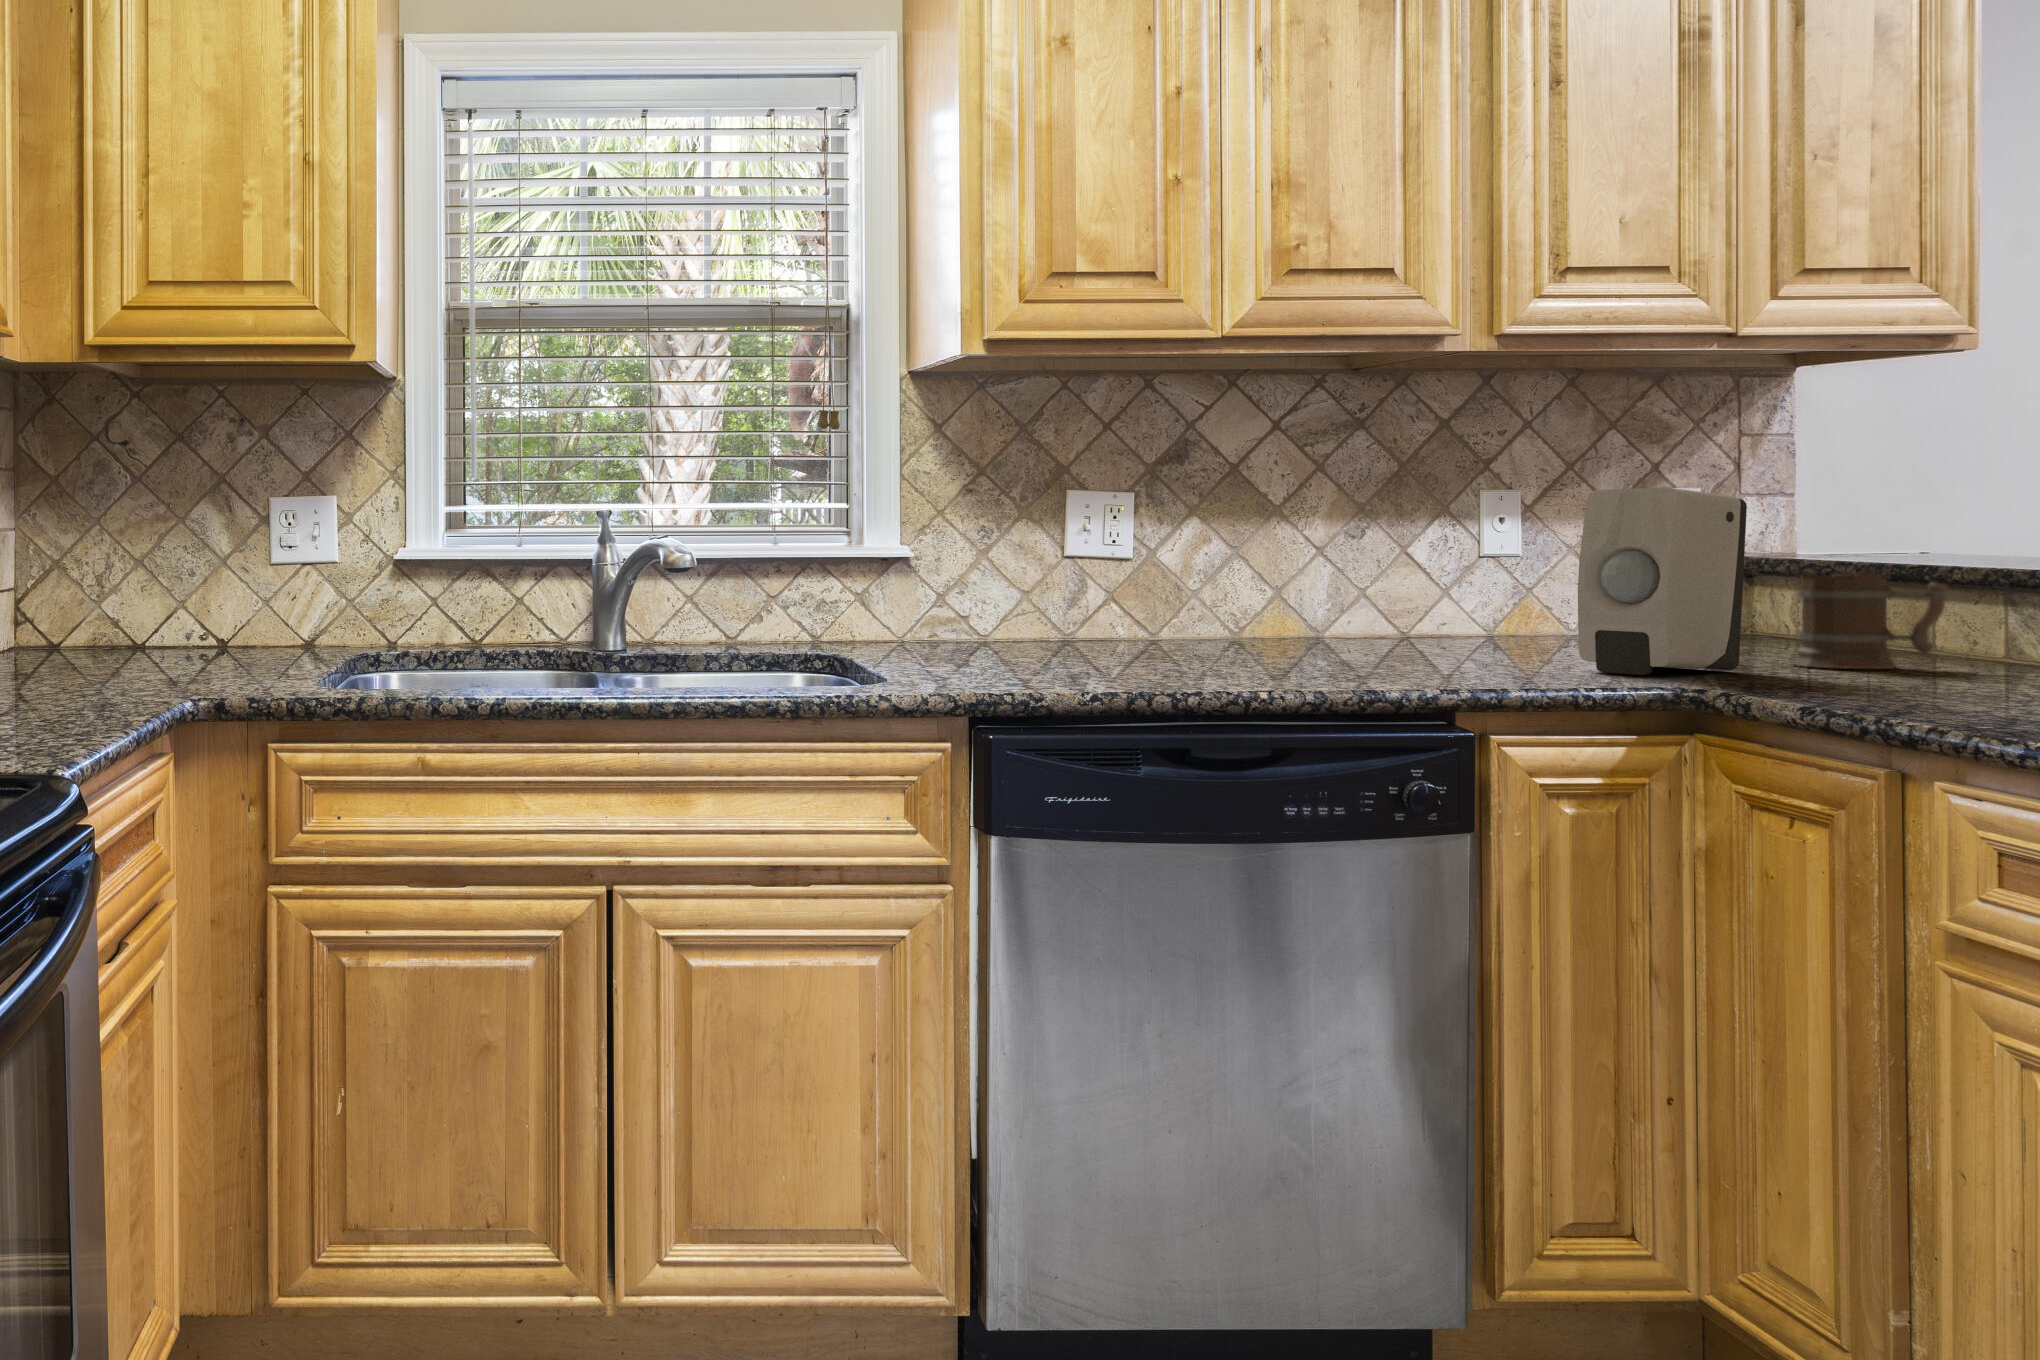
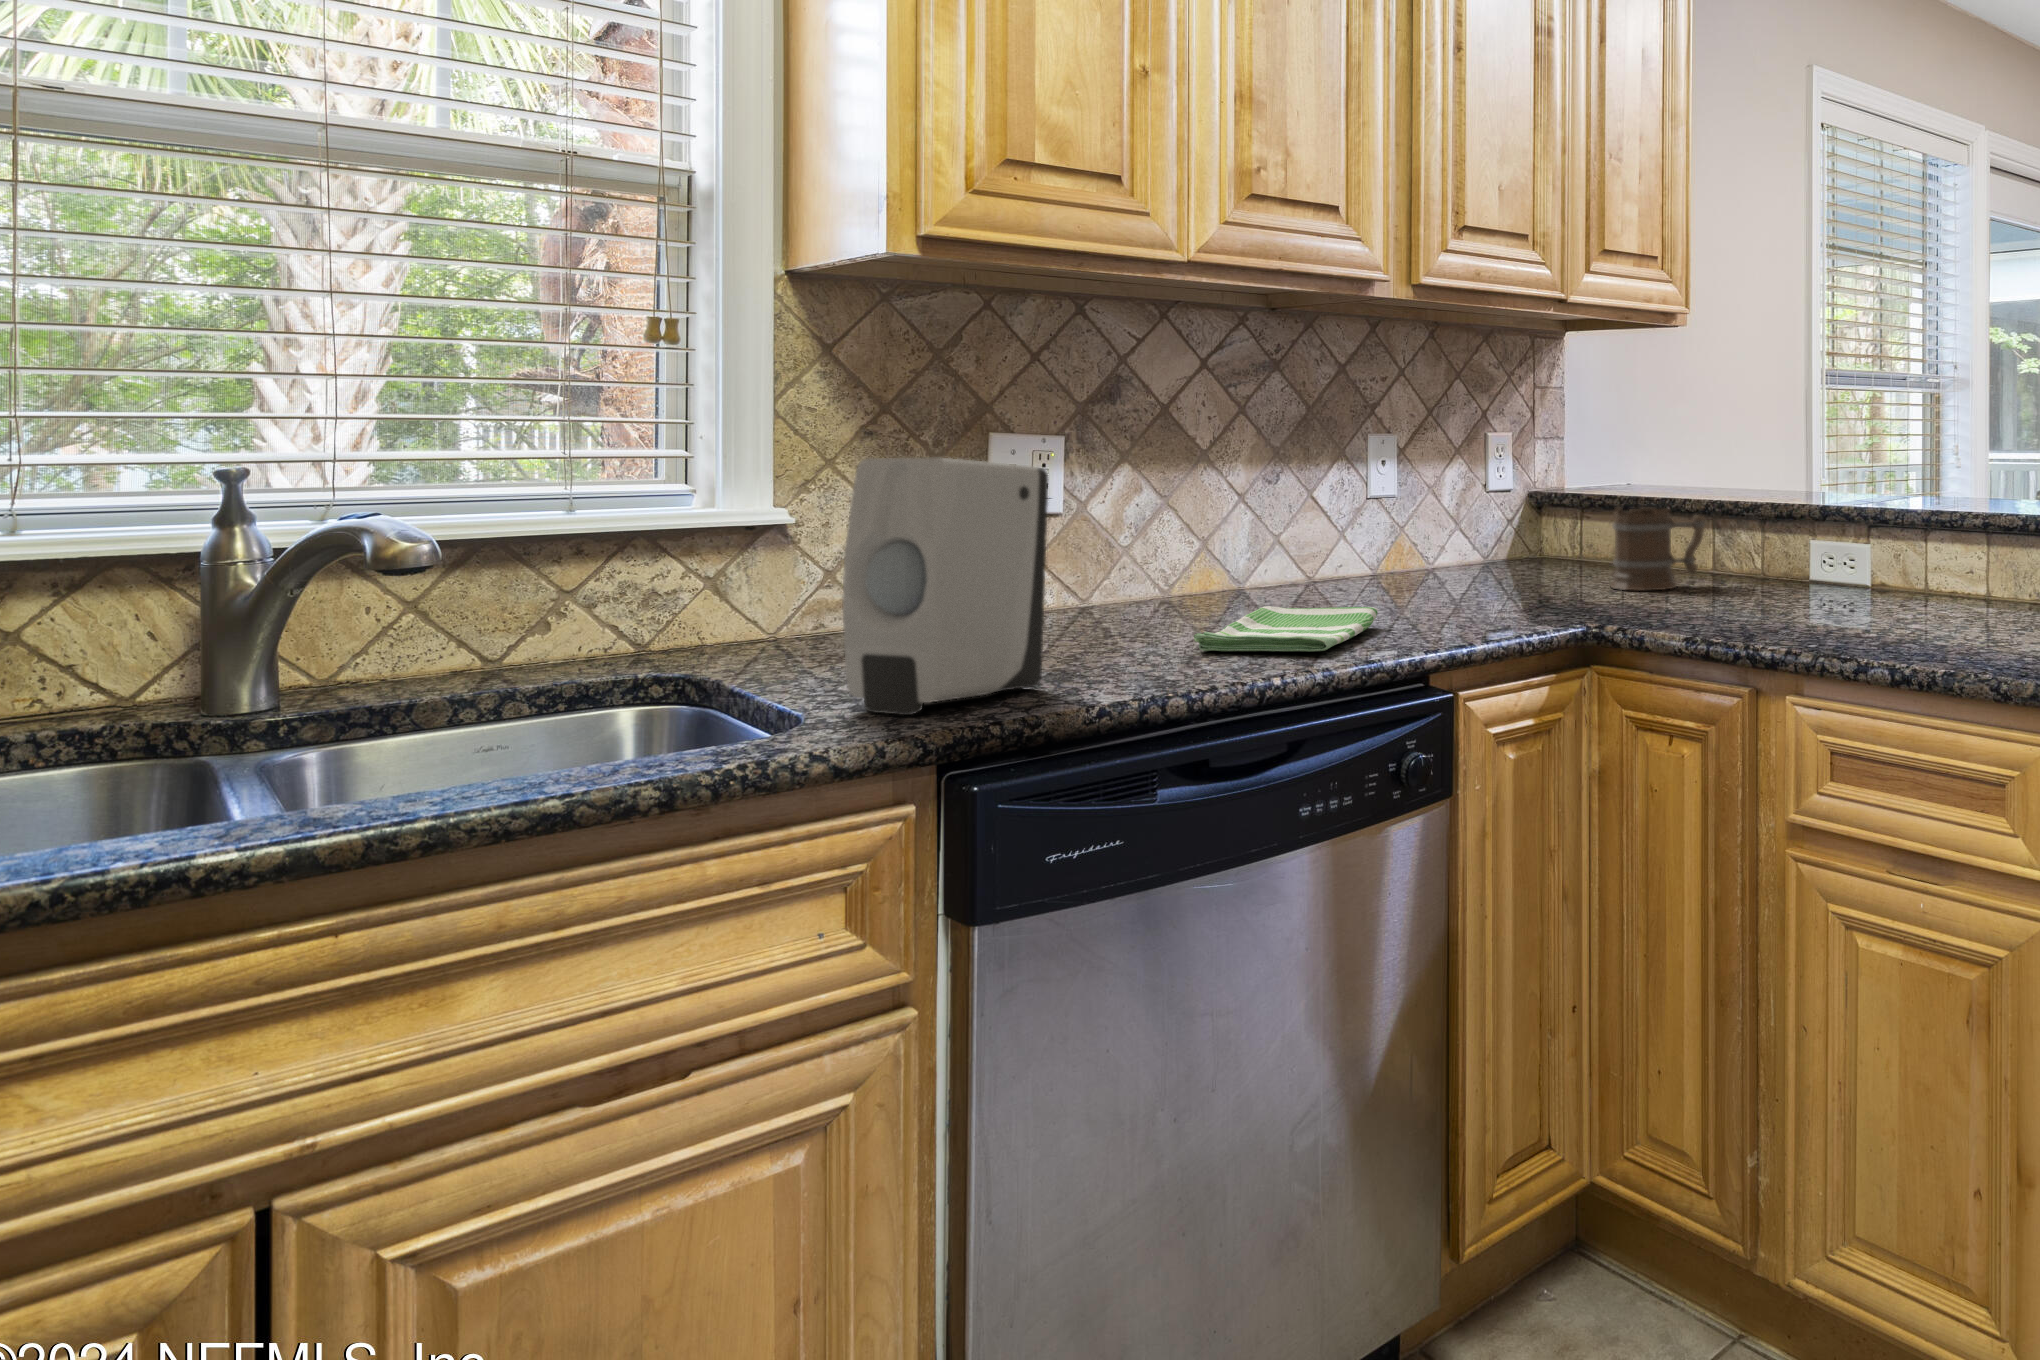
soap dispenser: present [1578,488,1747,675] -> present [842,457,1048,715]
dish towel: none [1219,647,1427,681] -> present [1194,606,1378,652]

